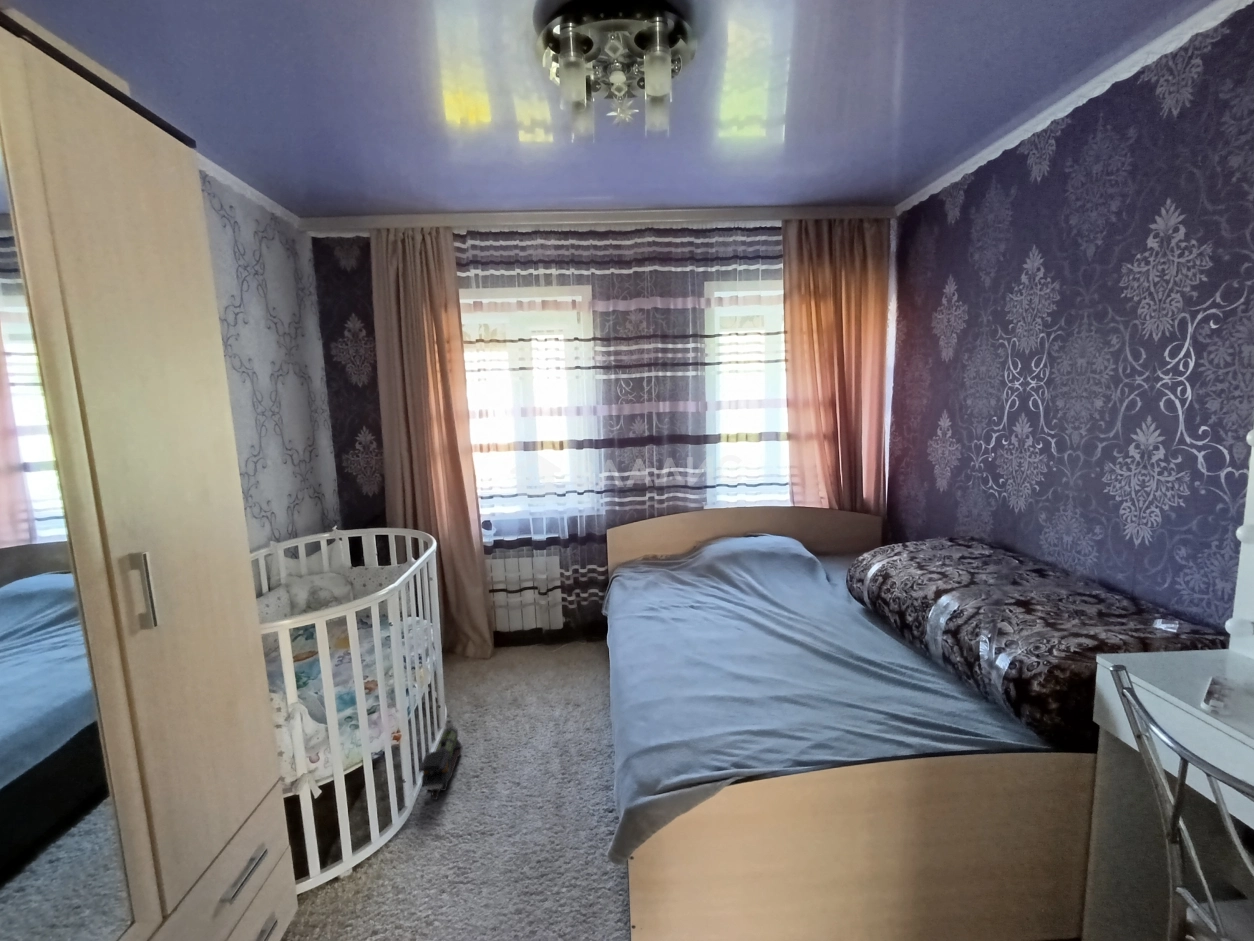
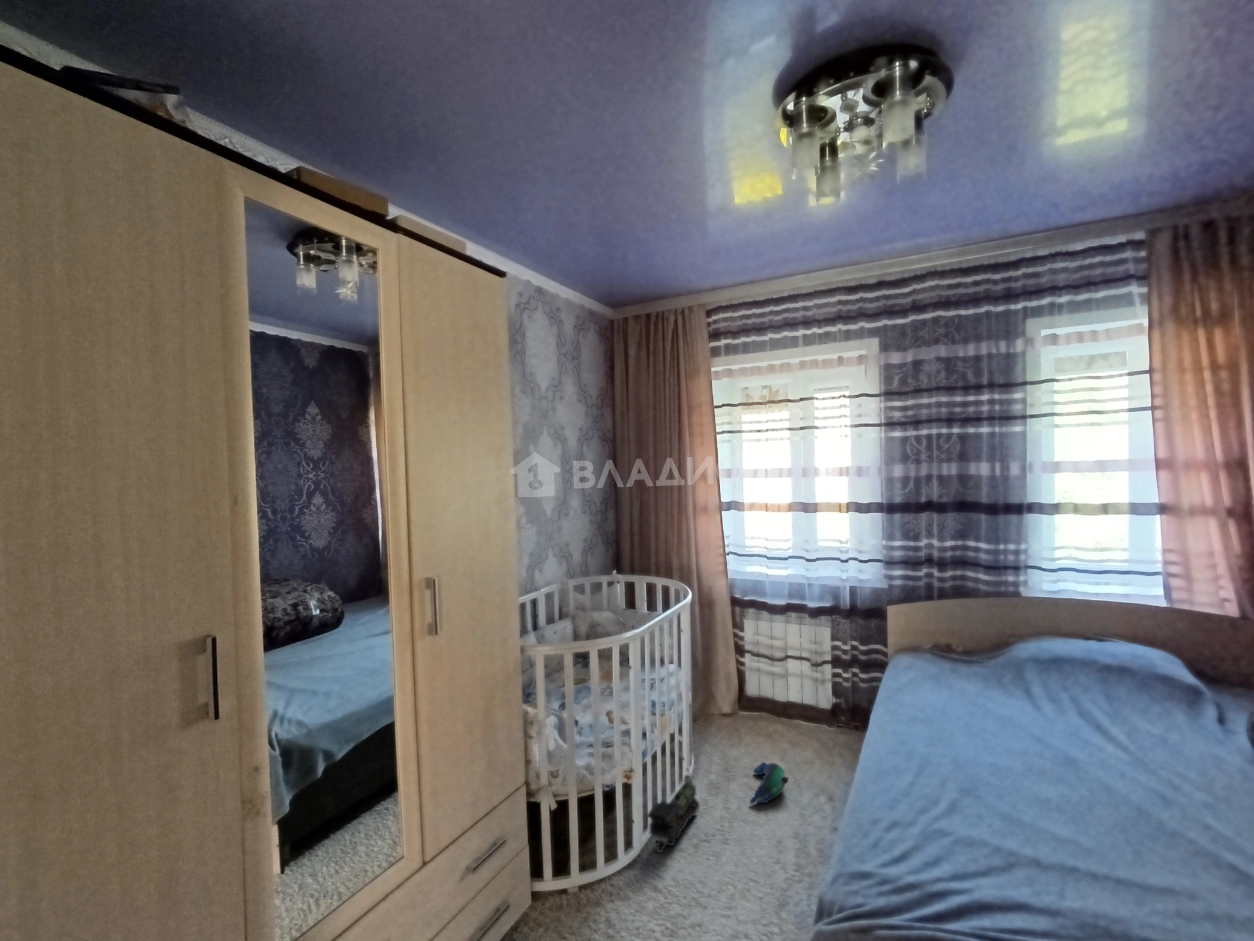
plush toy: none [504,688,540,729] -> present [750,762,789,804]

